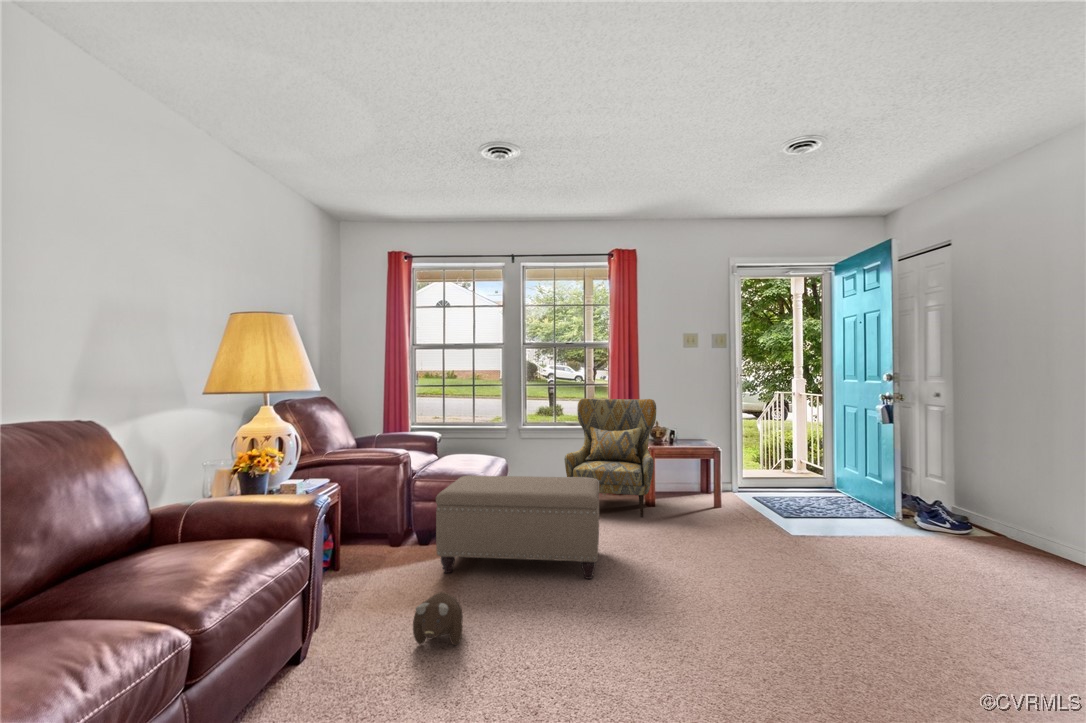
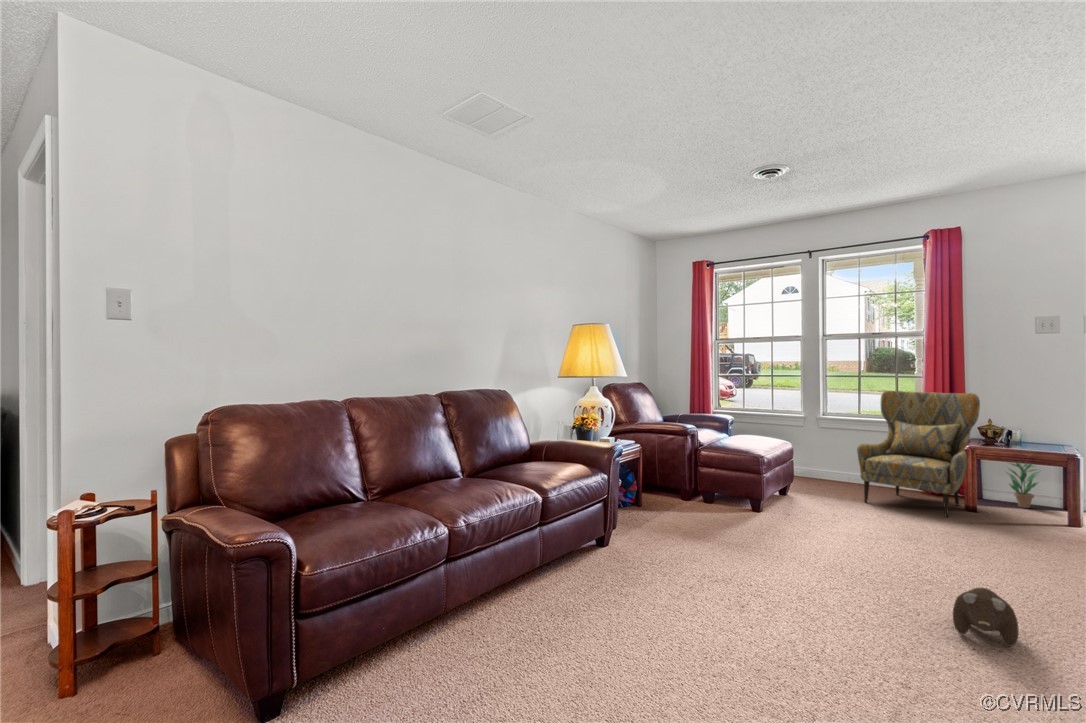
potted plant: none [670,451,694,496] -> present [1009,461,1039,508]
ottoman: present [436,476,599,579] -> none [709,450,872,549]
plush toy: present [413,592,463,645] -> present [953,587,1019,646]

